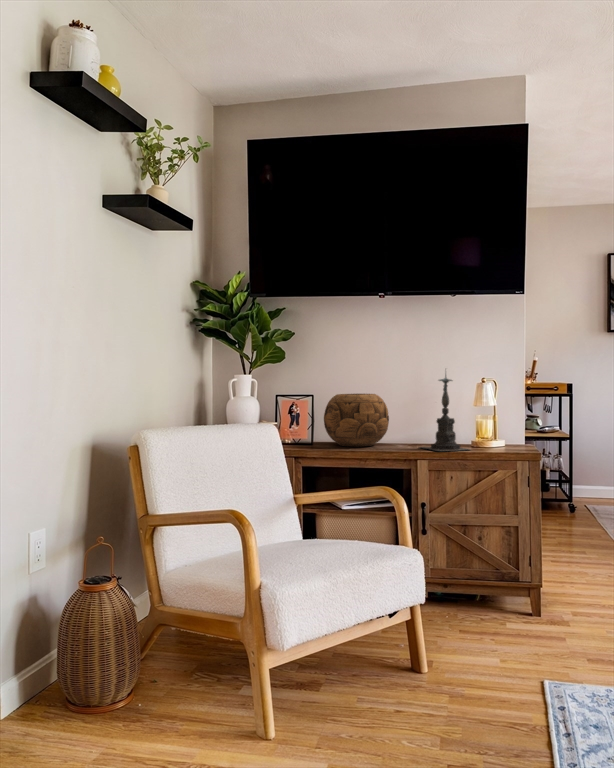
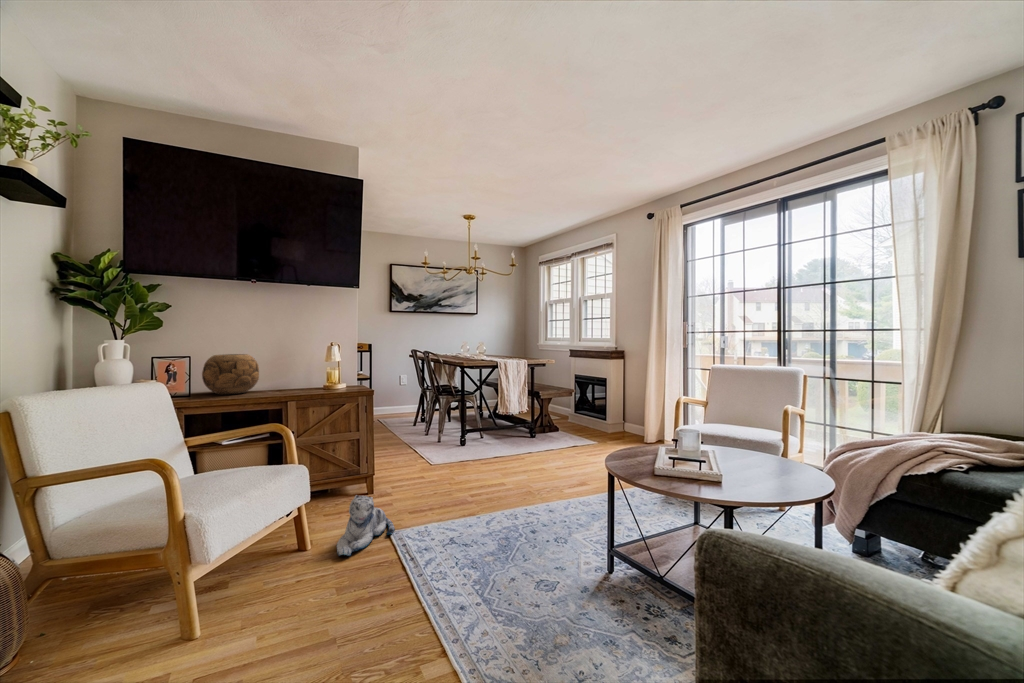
candle holder: present [421,374,469,451] -> none [284,336,325,393]
plush toy: none [459,611,556,699] -> present [337,495,395,556]

